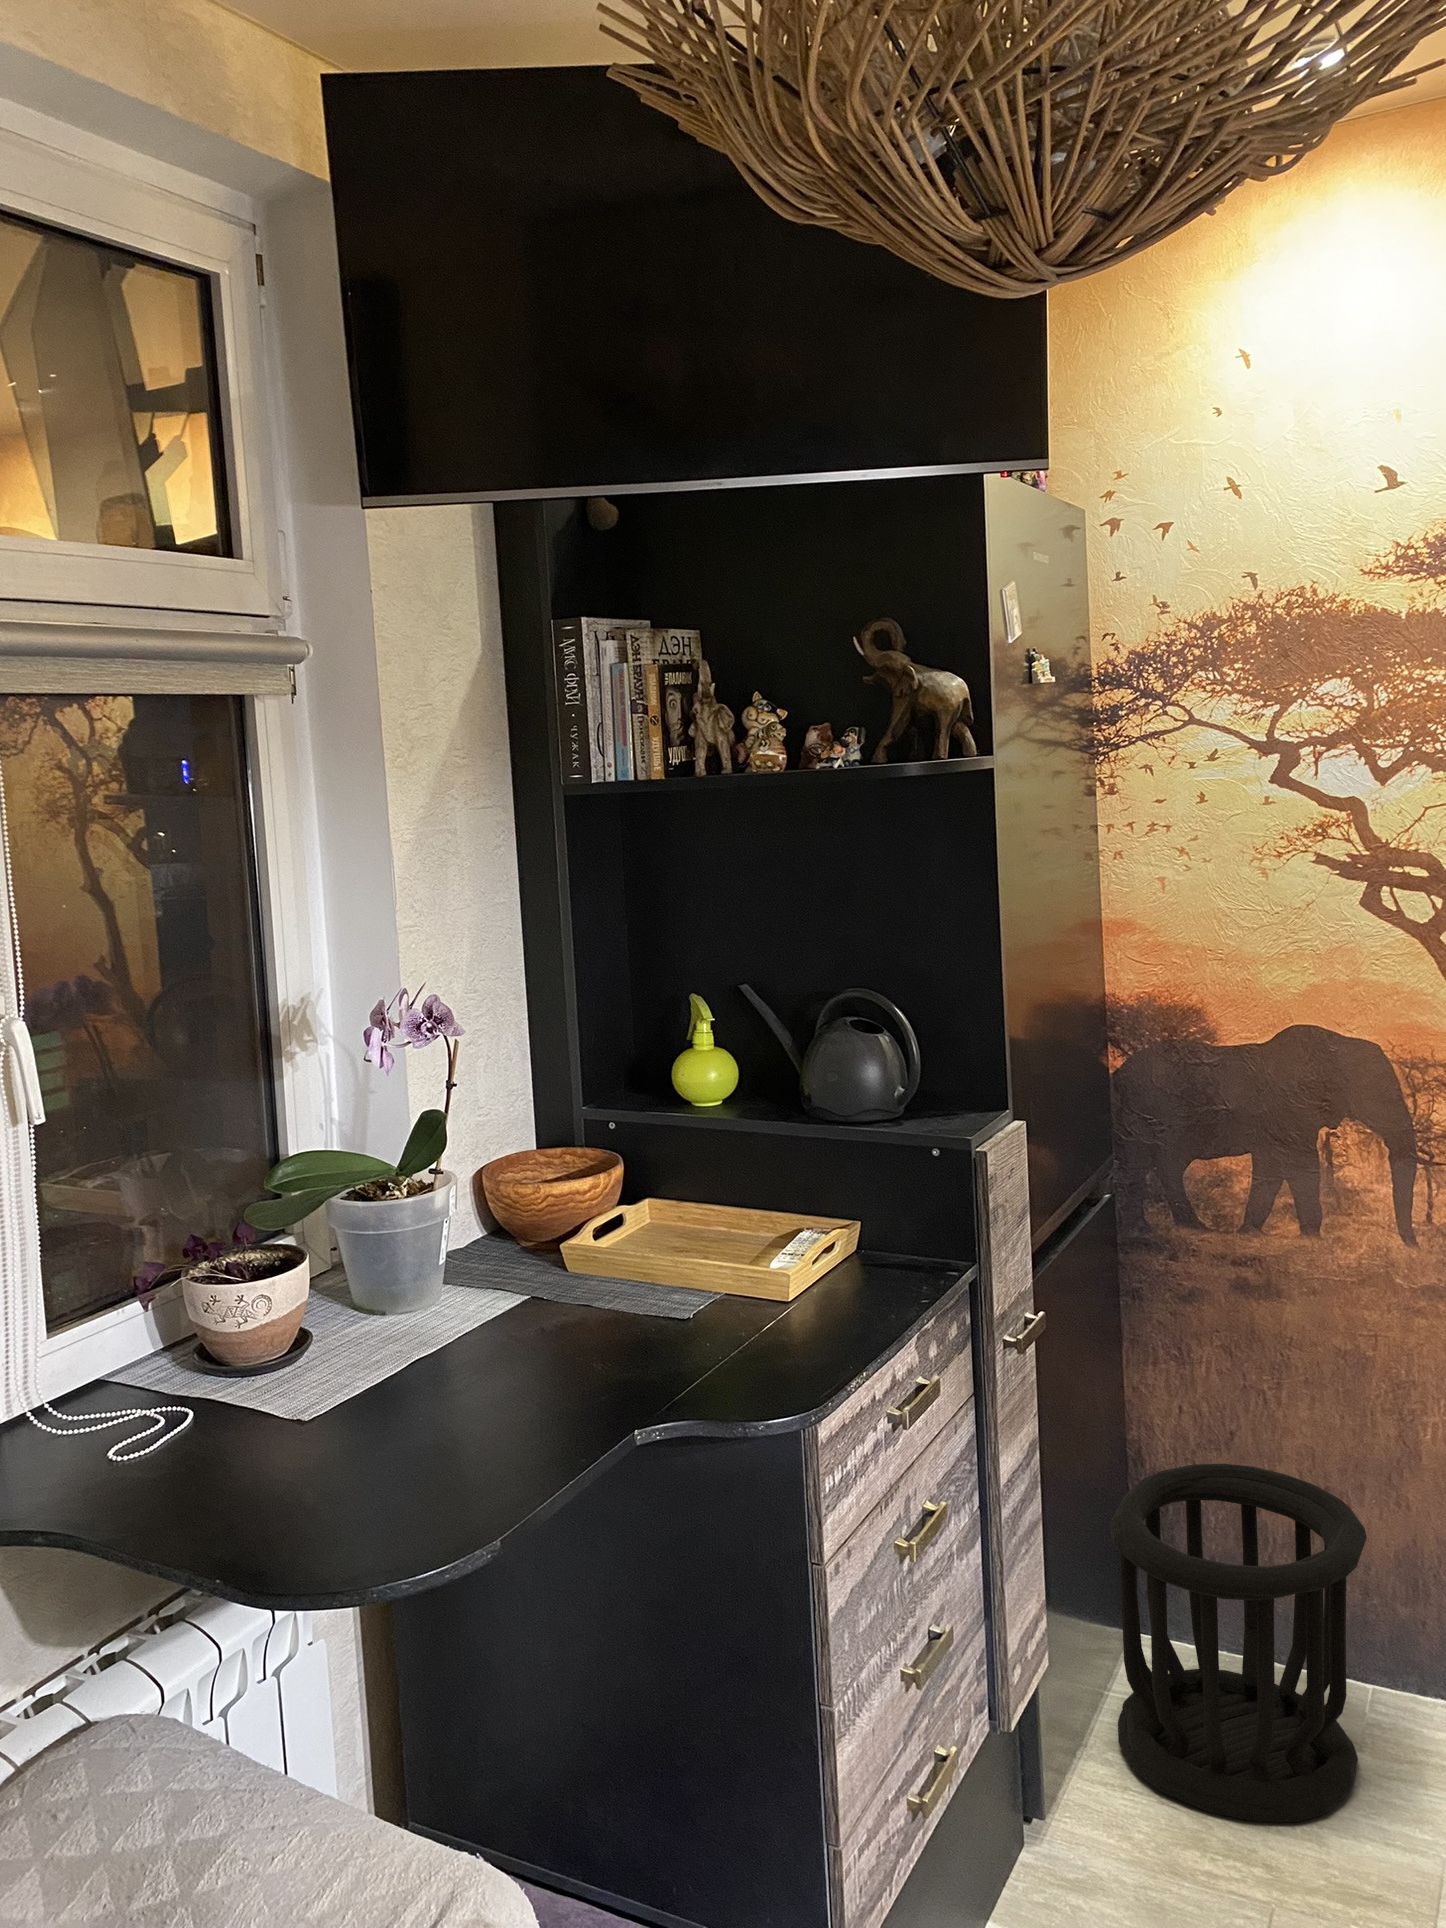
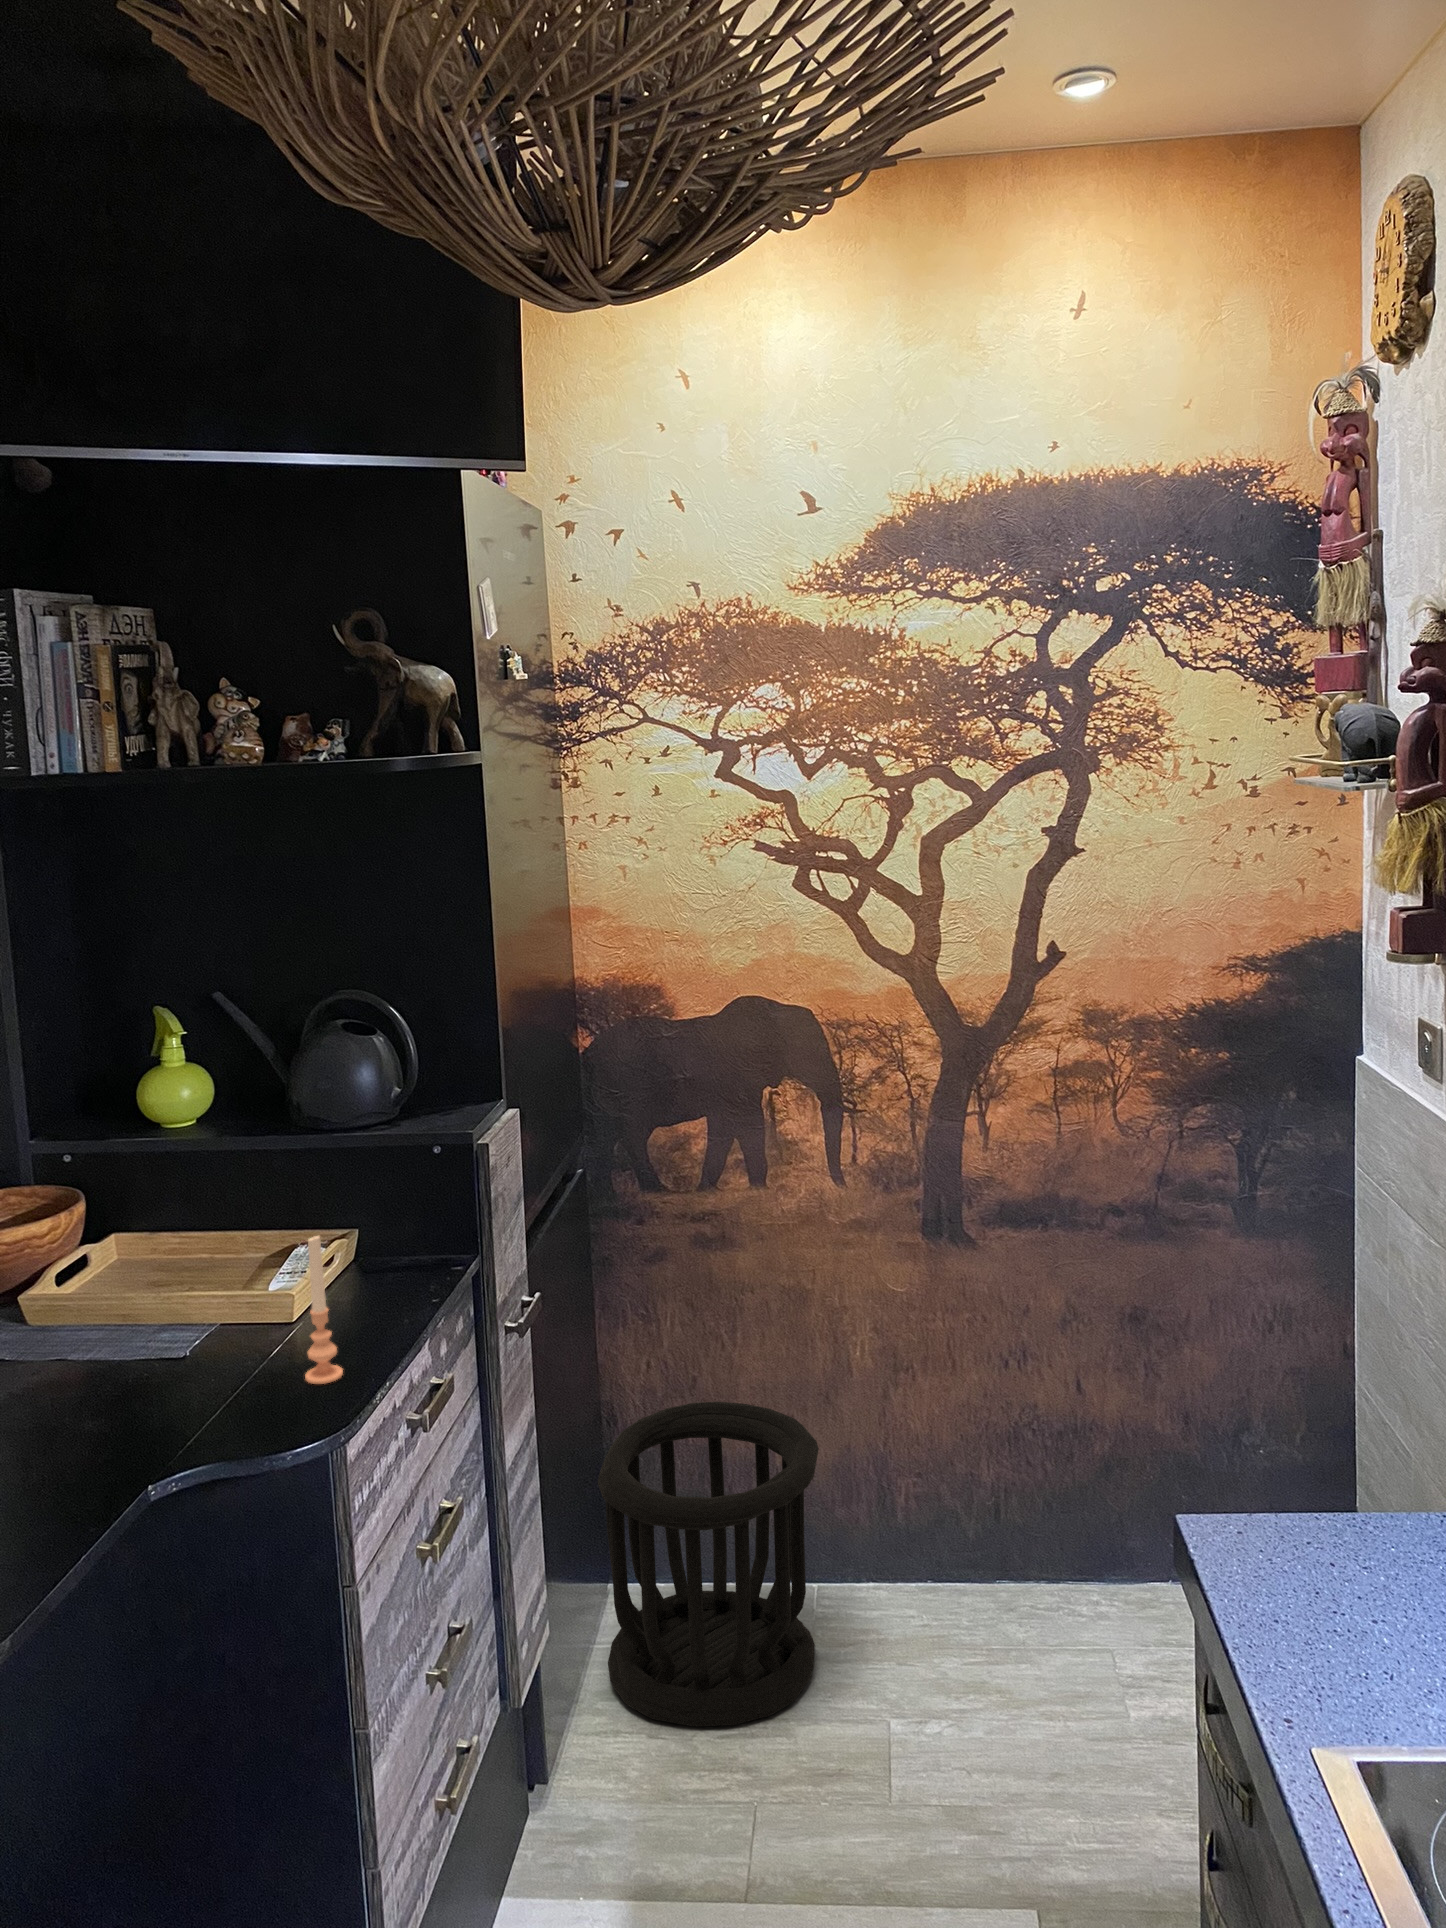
candle: none [789,1219,824,1363] -> present [305,1236,343,1384]

